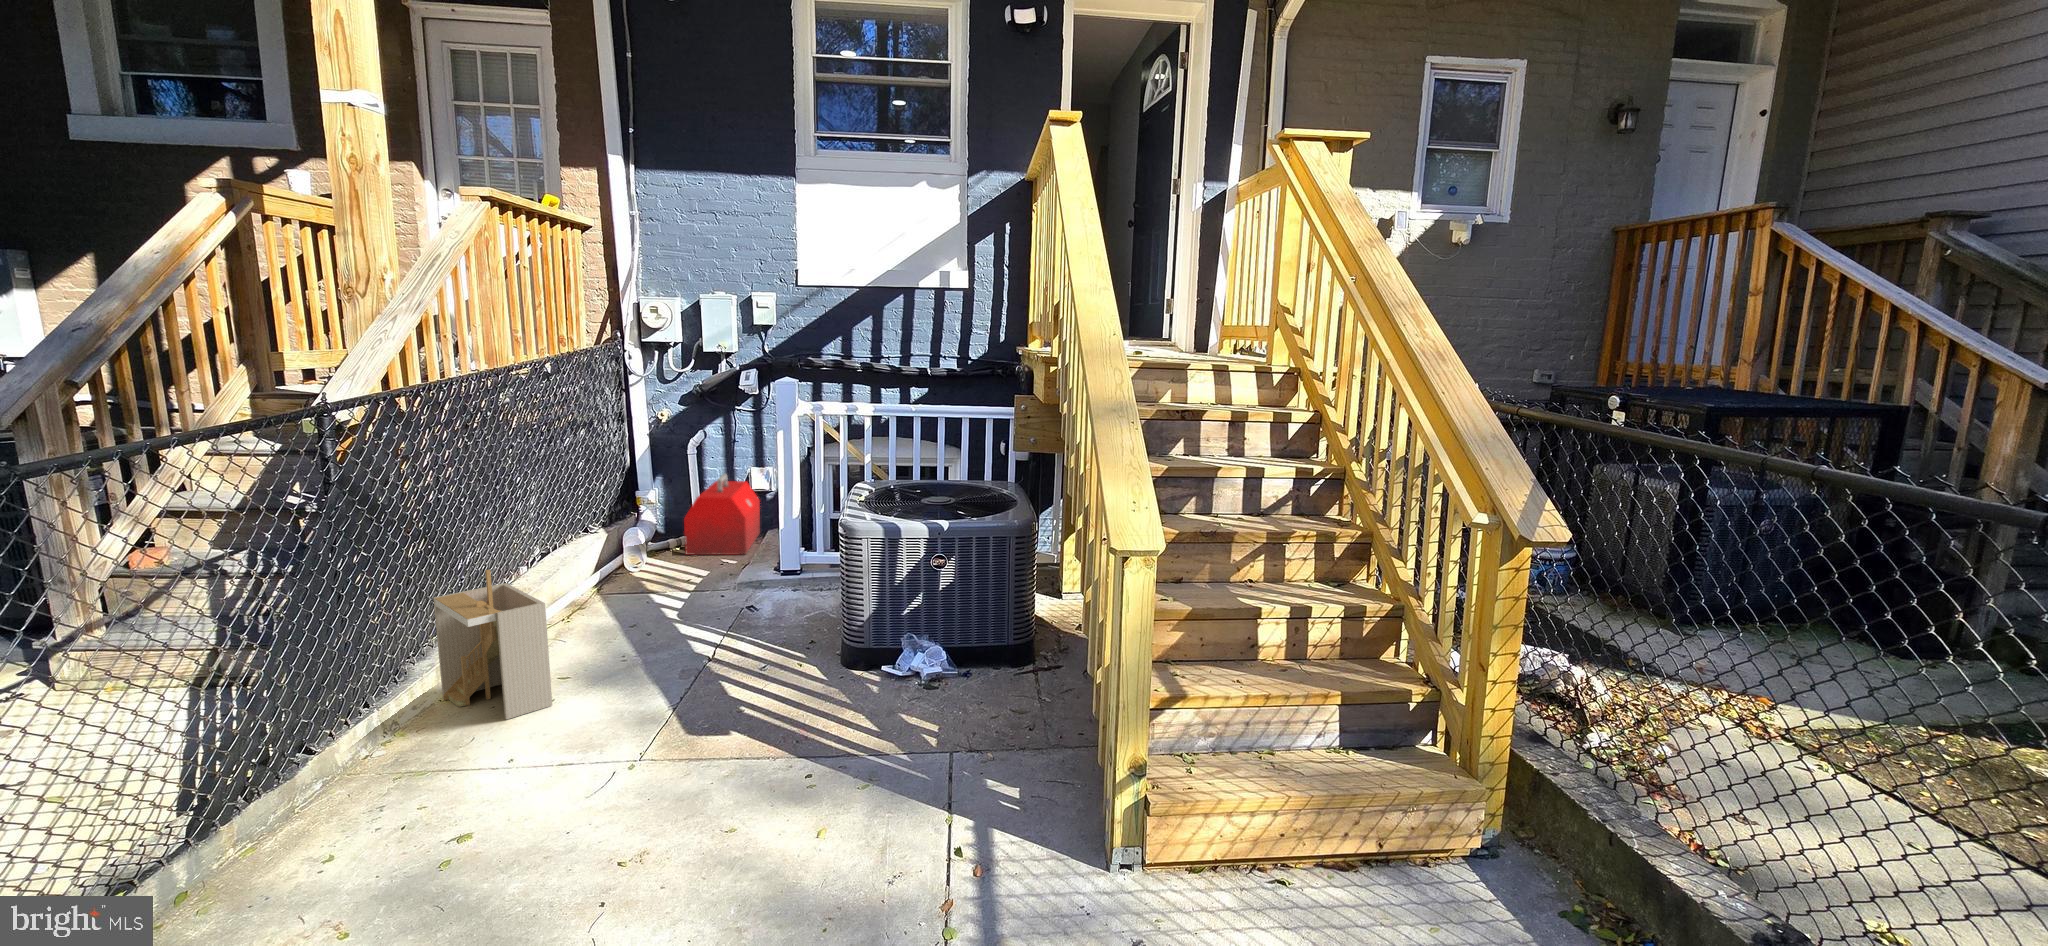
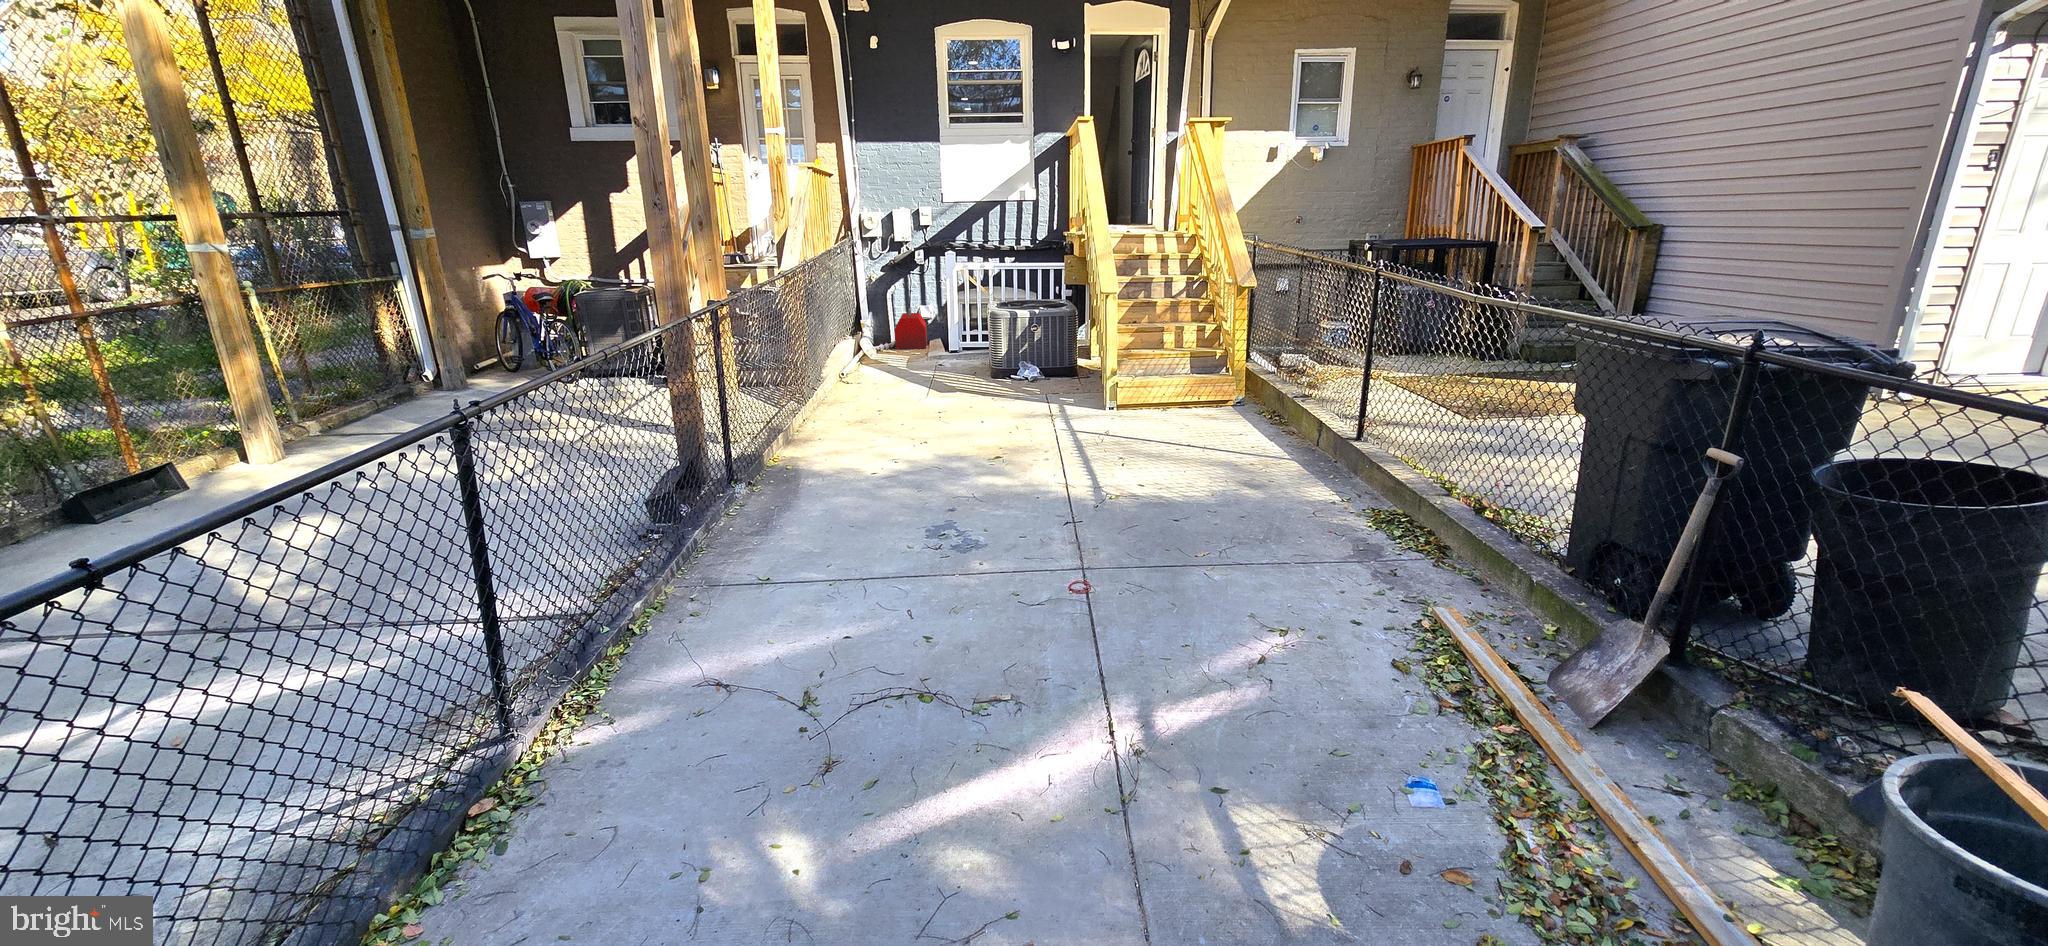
storage bin: present [433,570,552,719] -> none [836,329,884,388]

